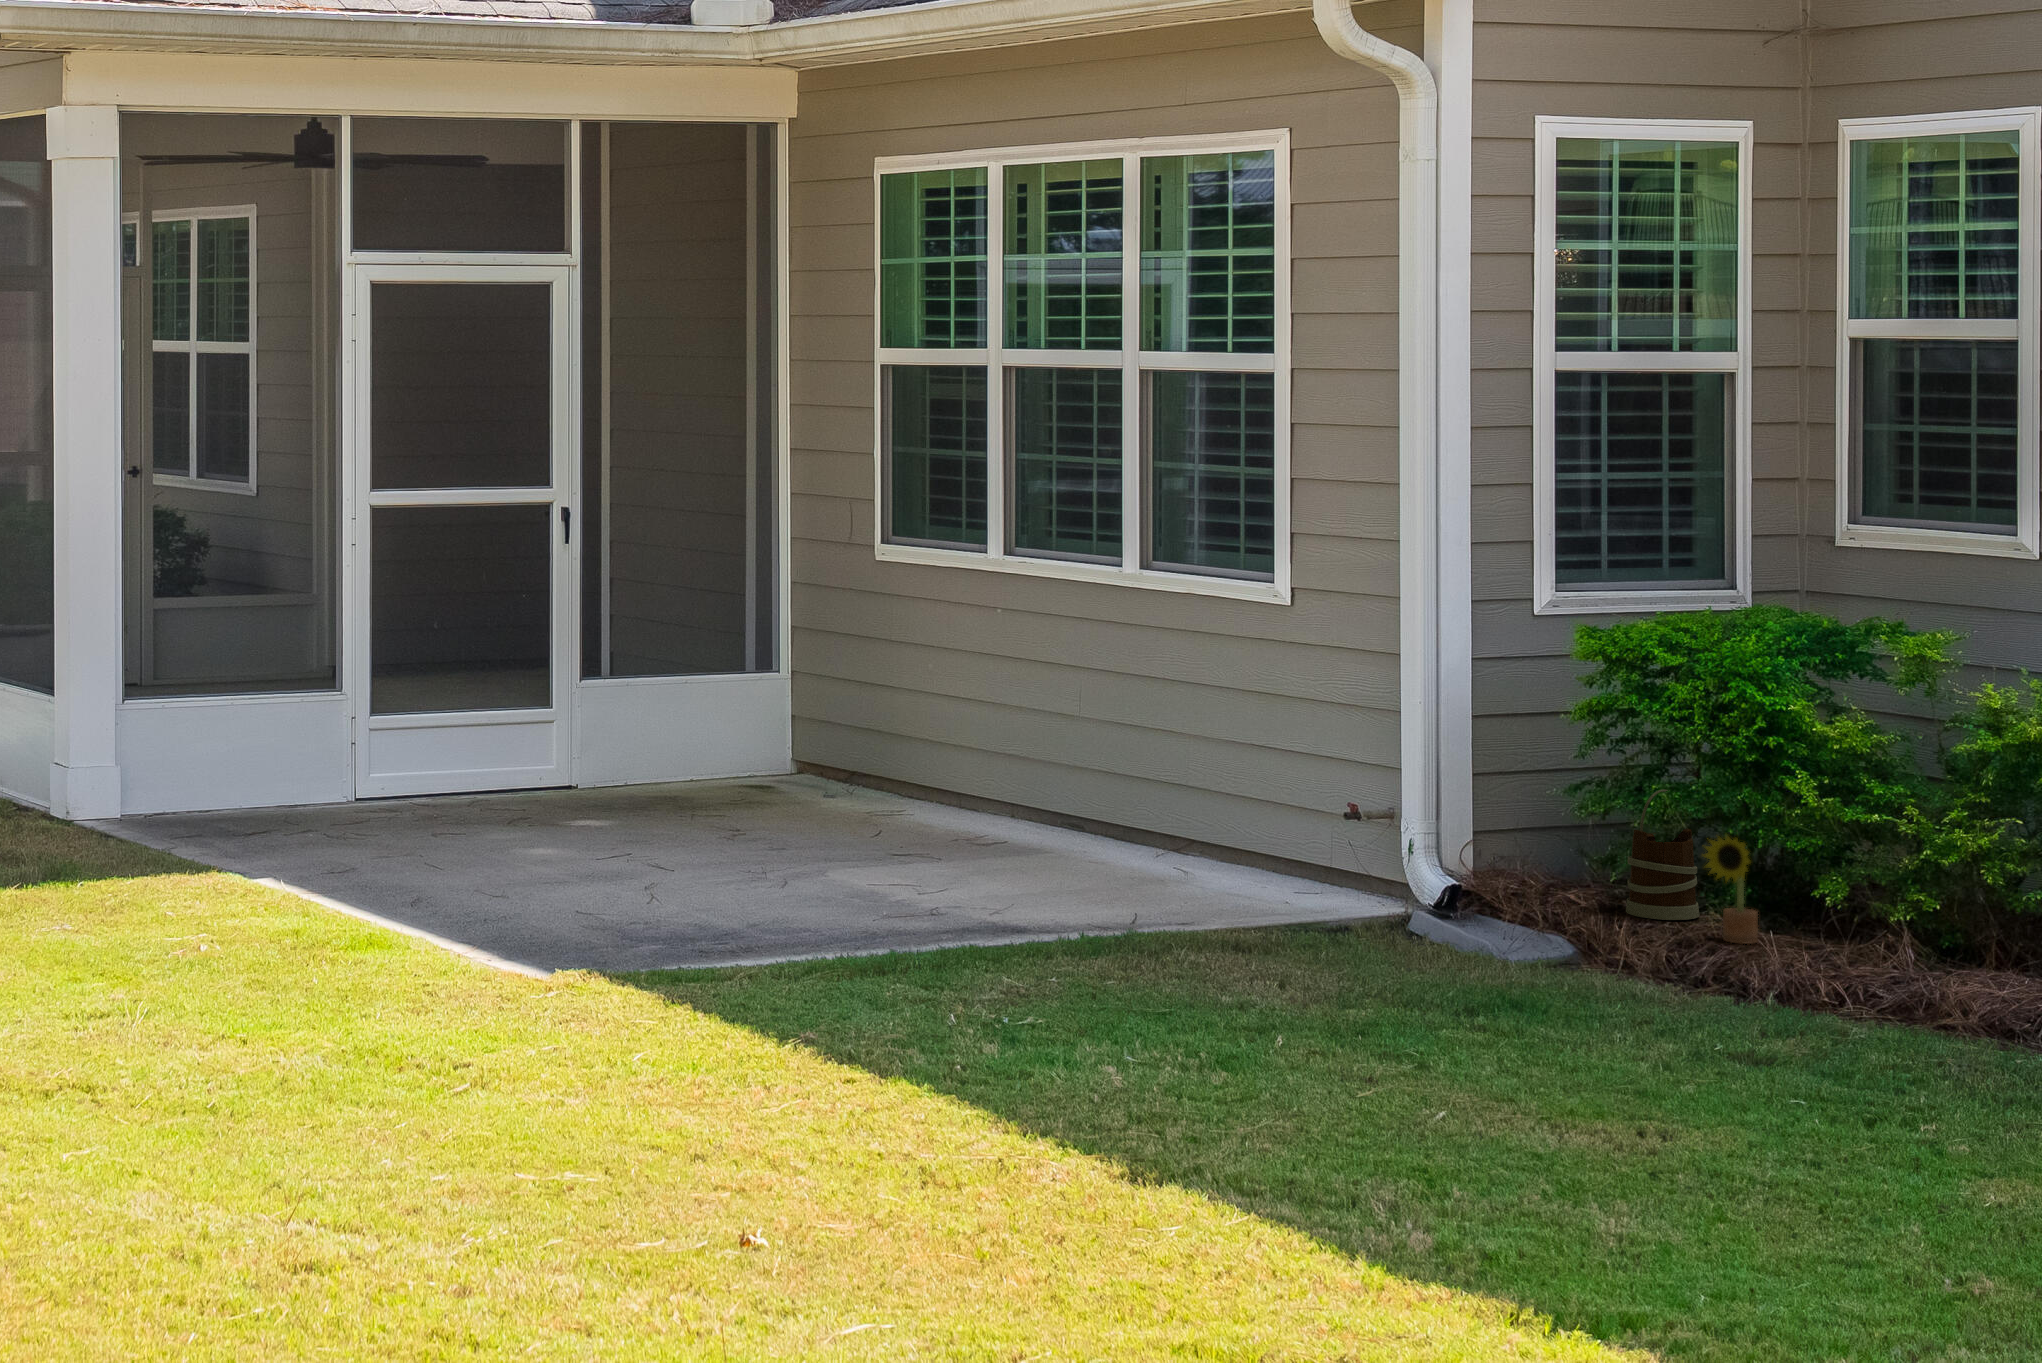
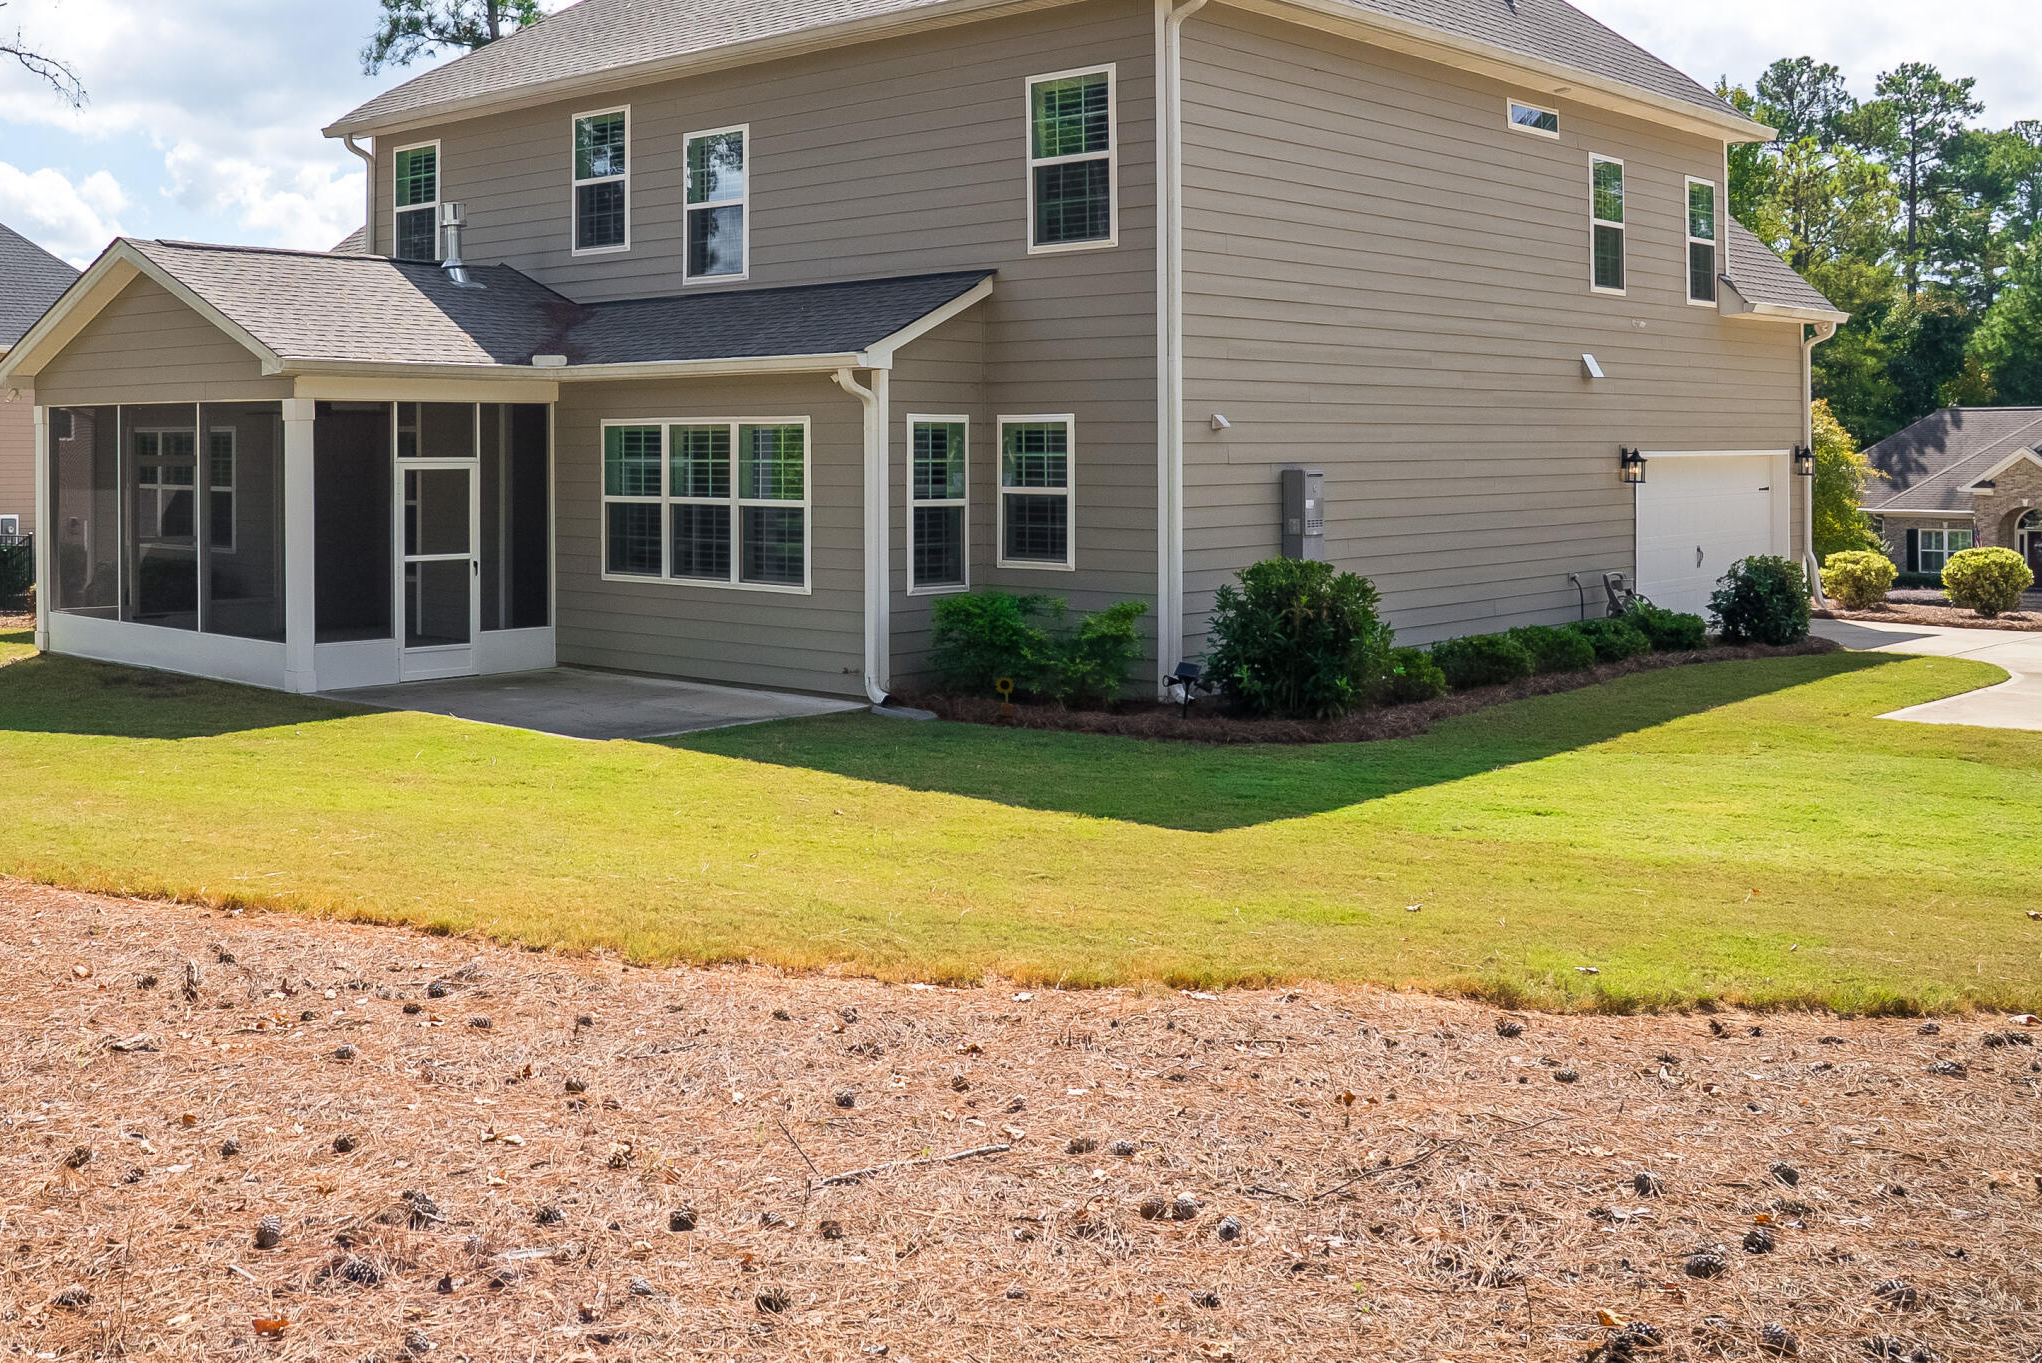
wooden bucket: present [1626,789,1699,920] -> none [957,661,984,709]

